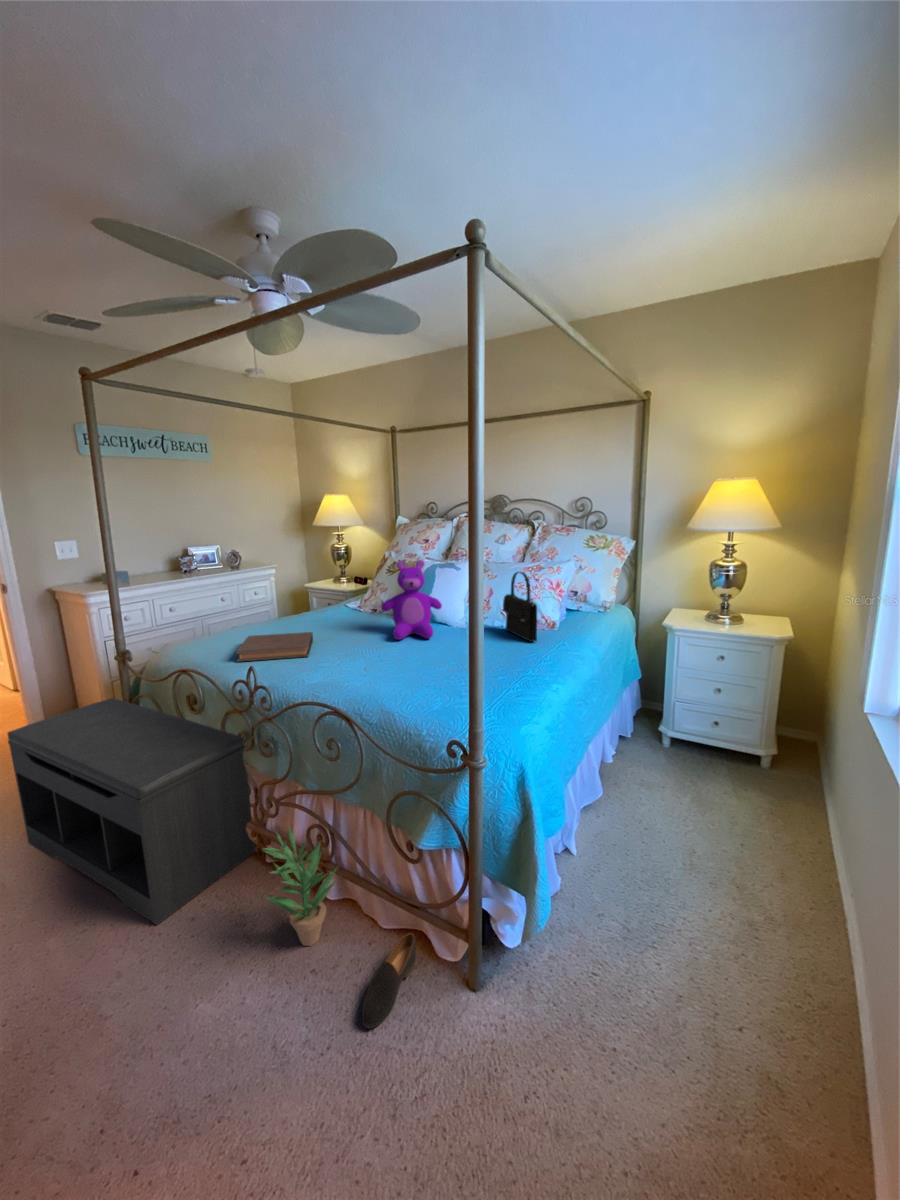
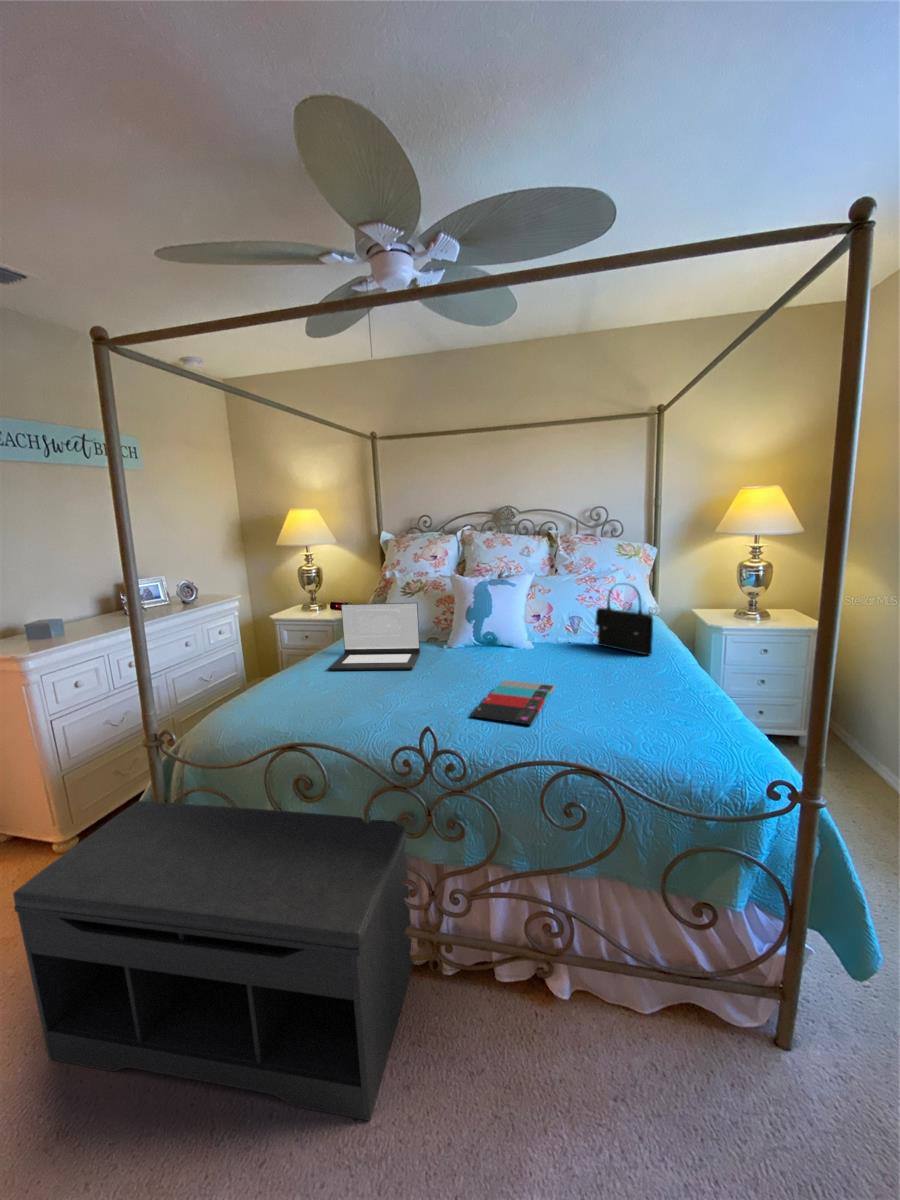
teddy bear: present [381,560,442,640] -> none [477,577,547,669]
laptop: none [271,575,353,632] -> present [329,603,420,670]
book: present [236,632,313,662] -> none [340,672,444,723]
smartphone: none [310,647,409,678] -> present [471,680,556,725]
potted plant: present [264,827,337,946] -> none [536,924,626,1075]
shoe: present [362,933,417,1028] -> none [697,1014,759,1157]

